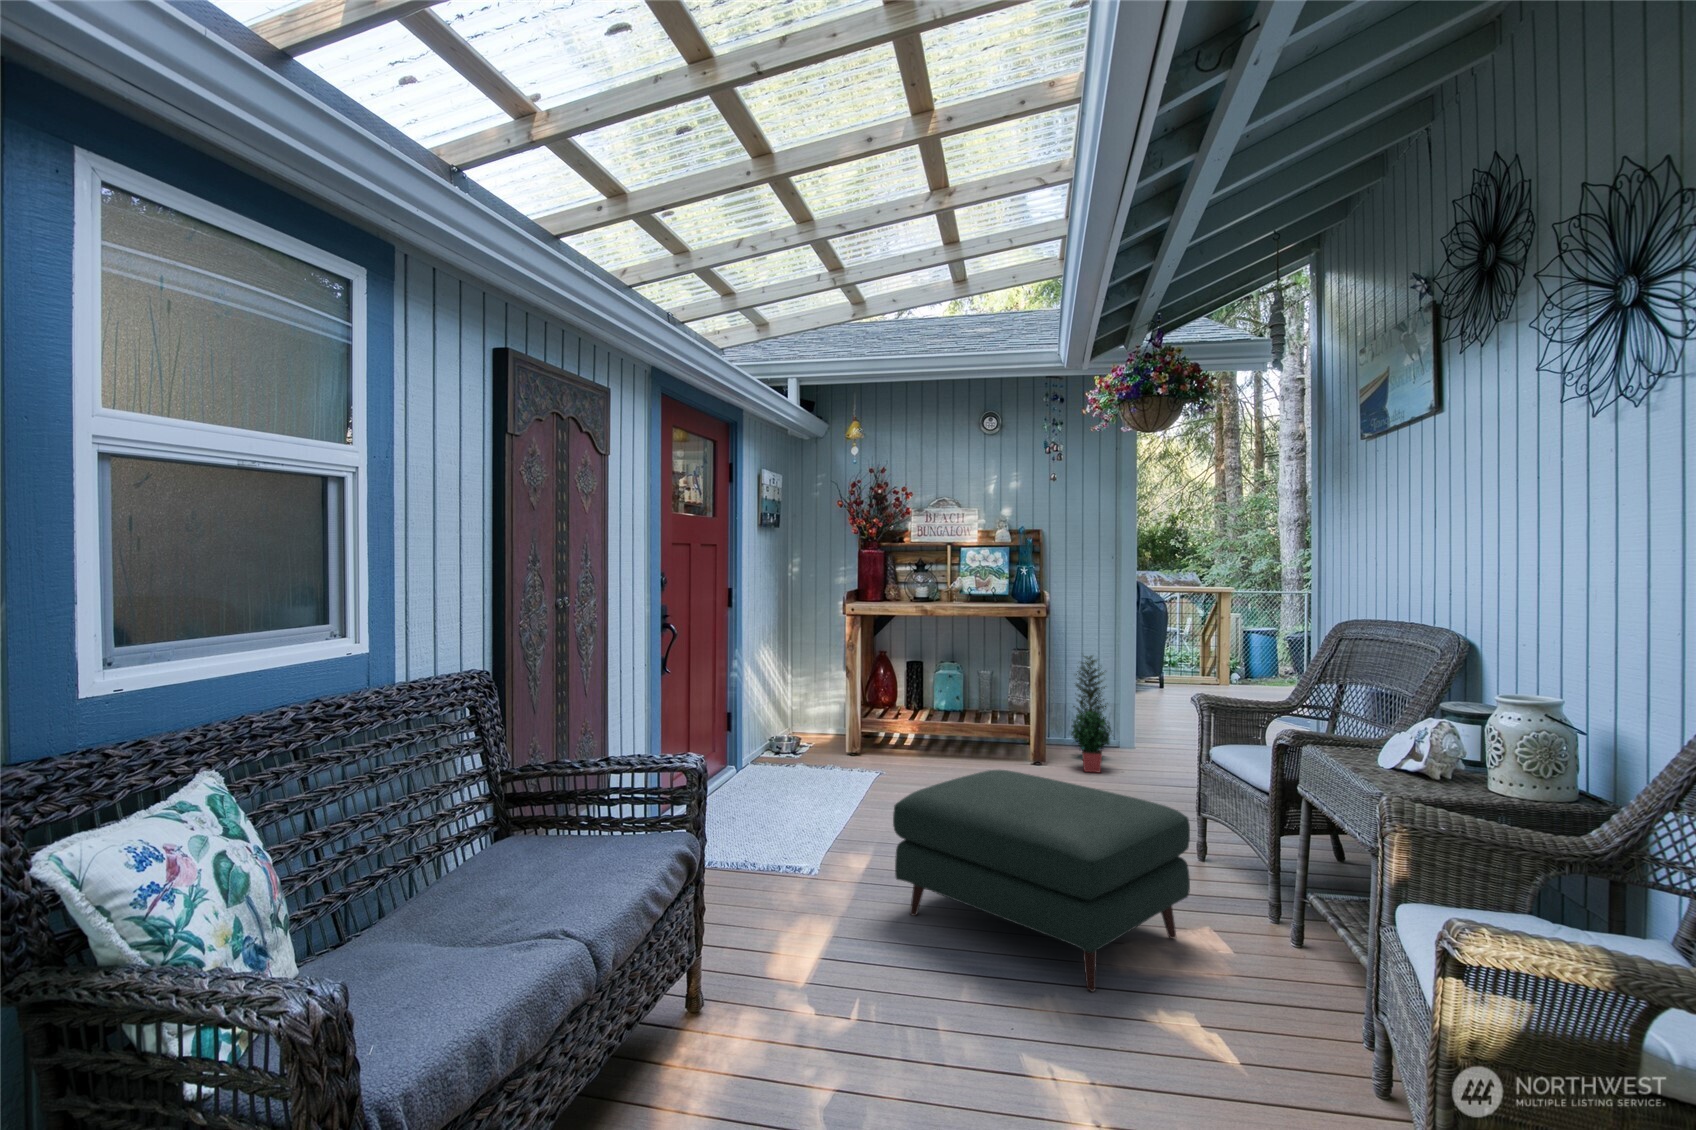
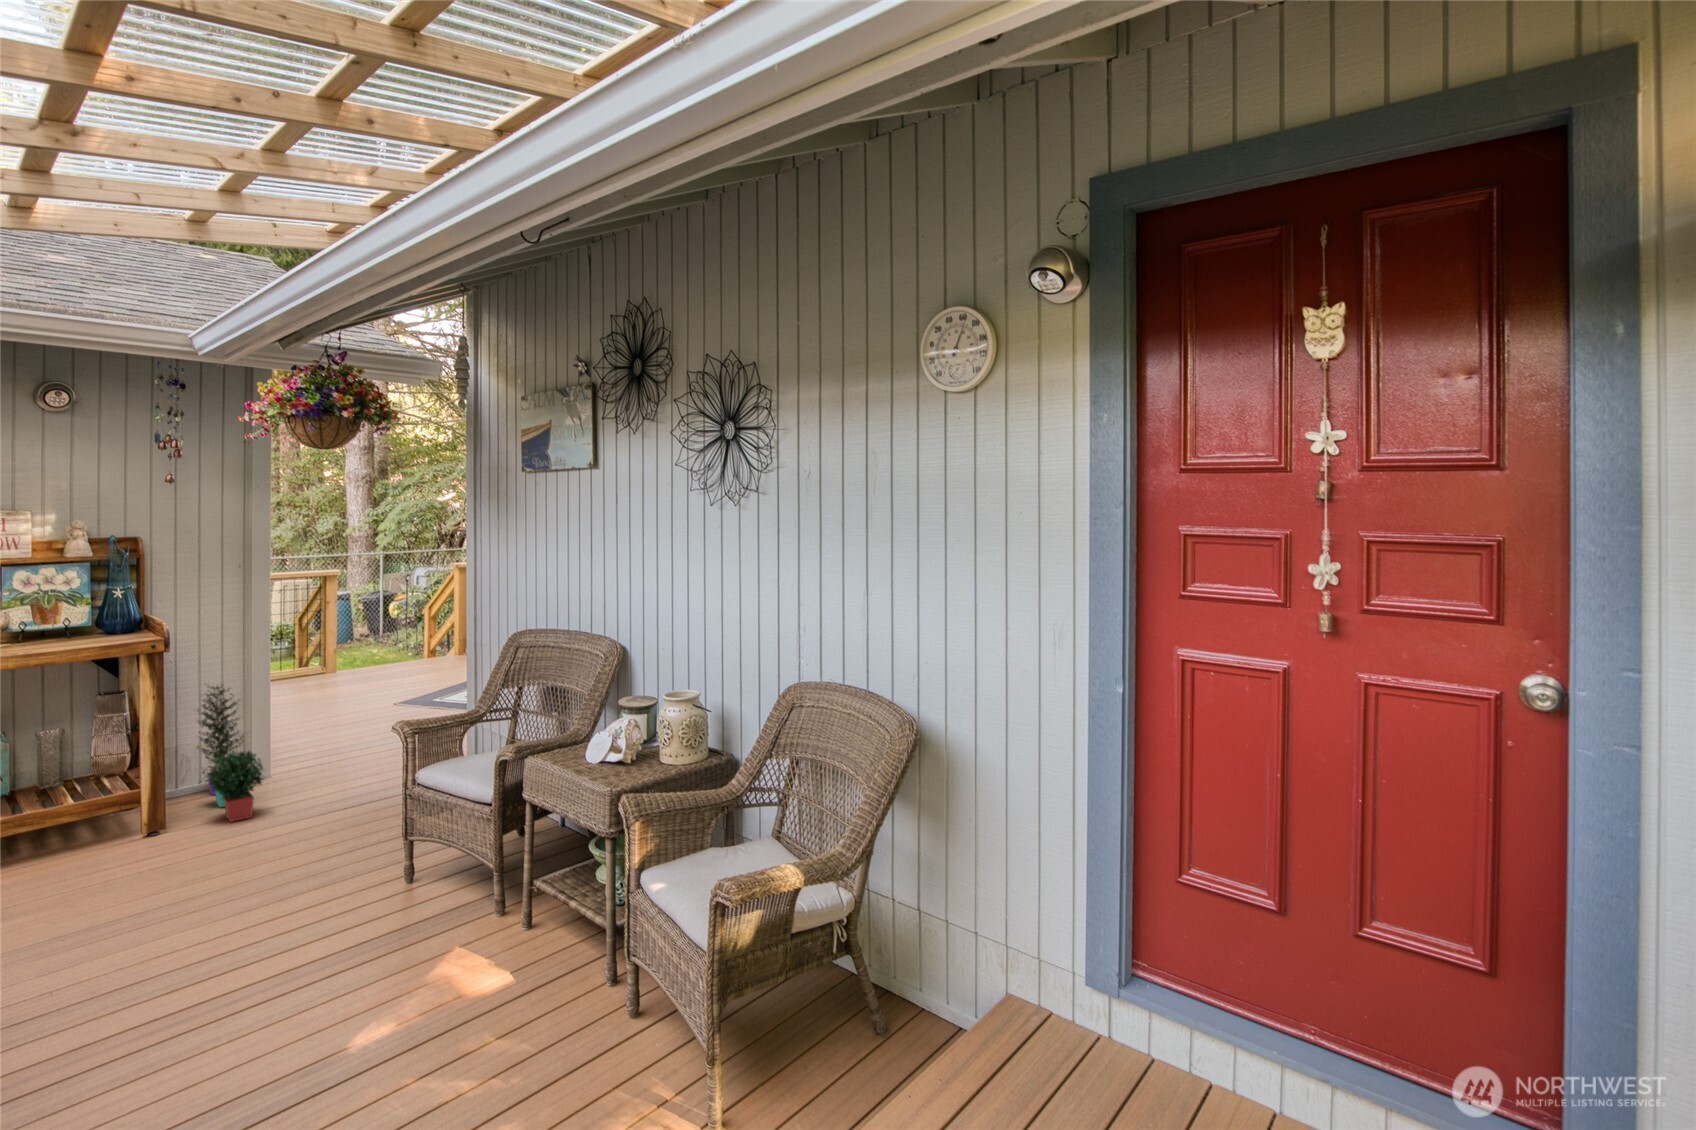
ottoman: present [893,770,1190,991] -> none [50,845,437,1090]

